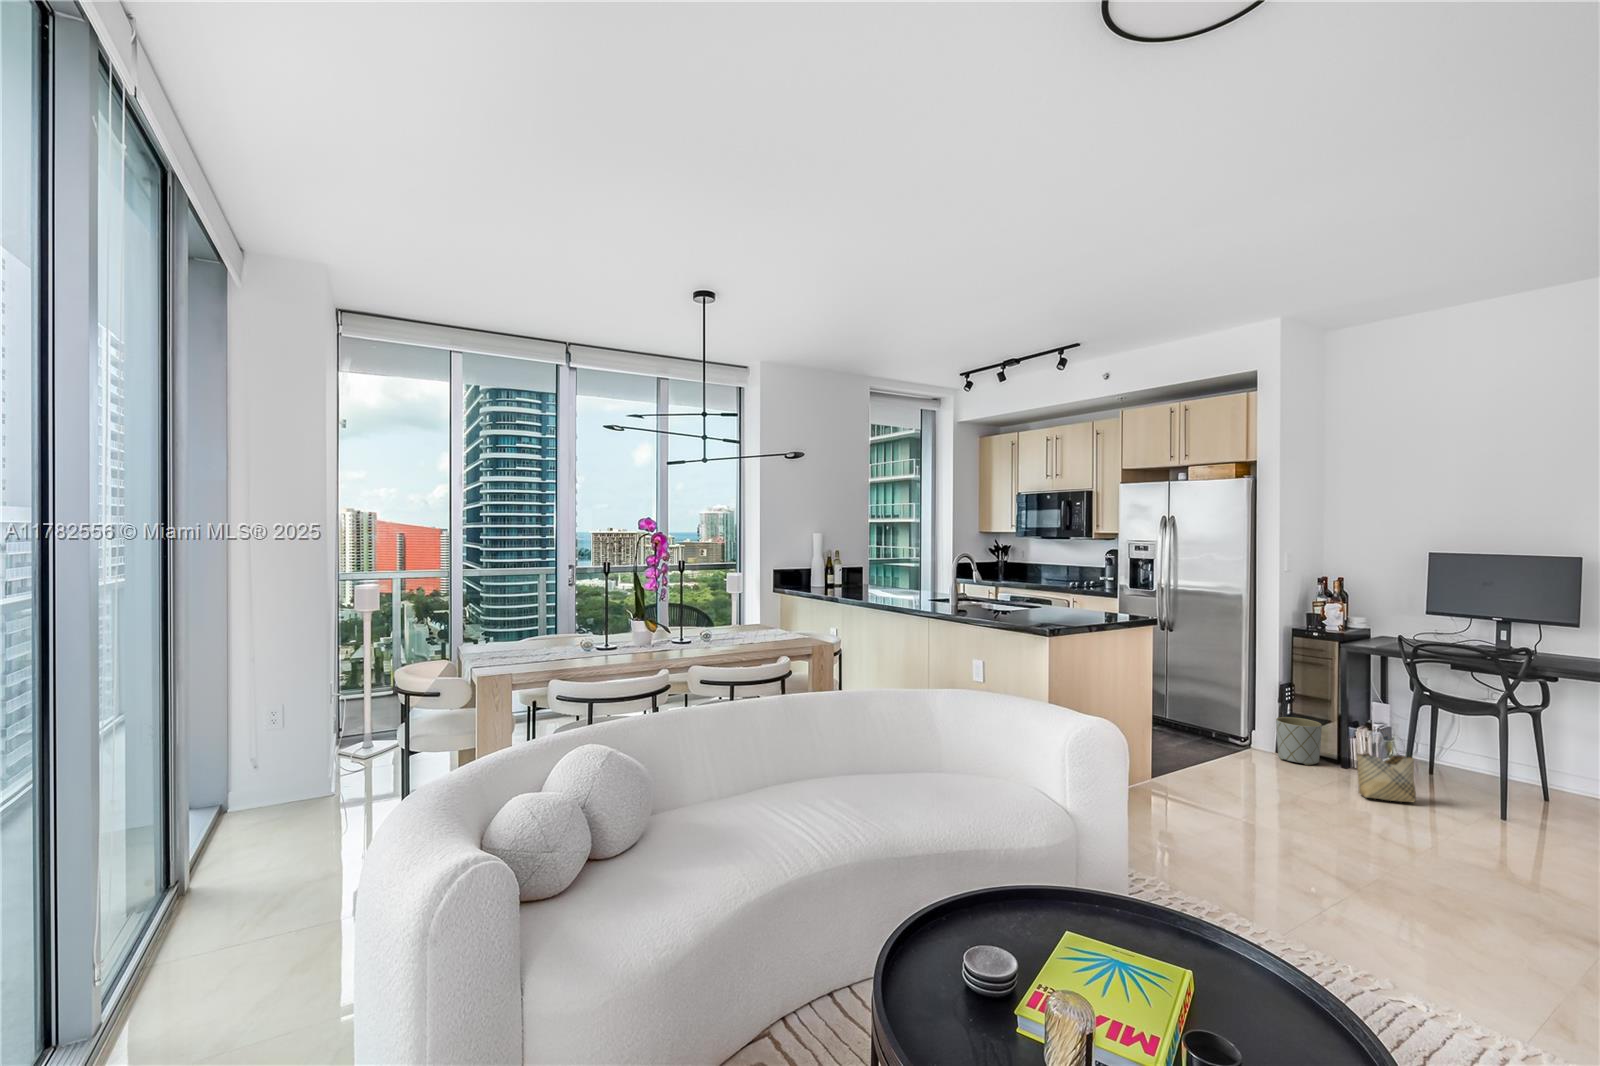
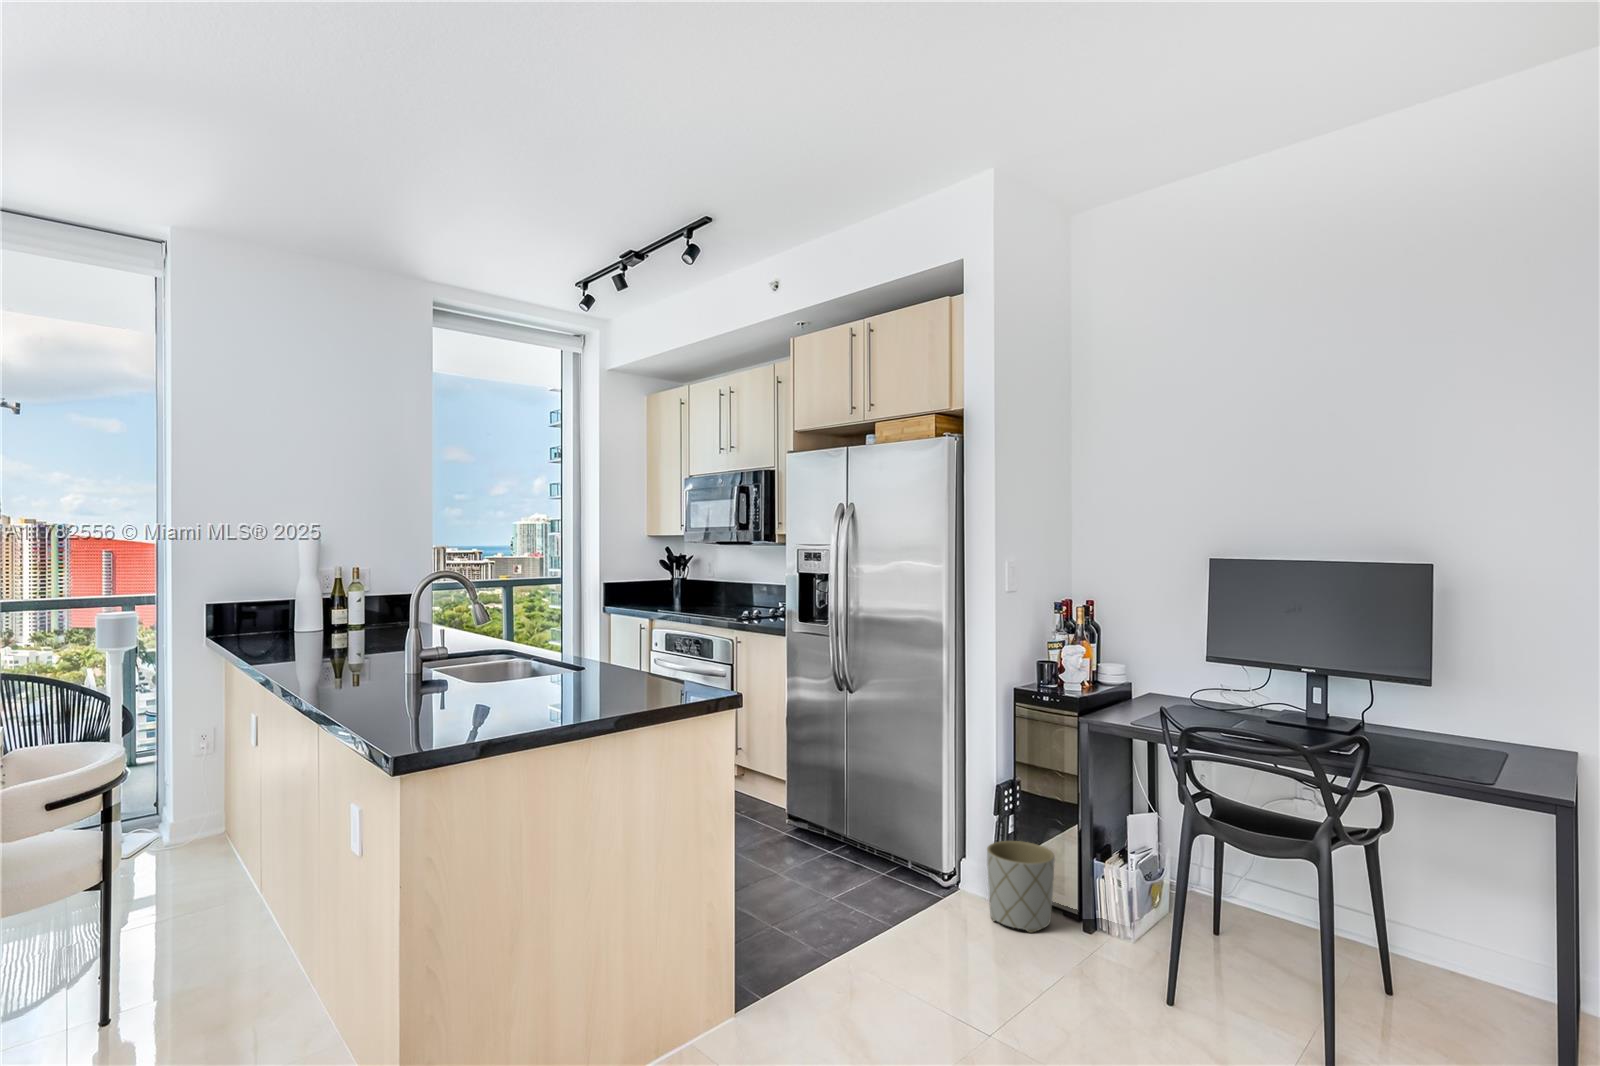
woven basket: present [1357,730,1416,802] -> none [1094,883,1193,1032]

